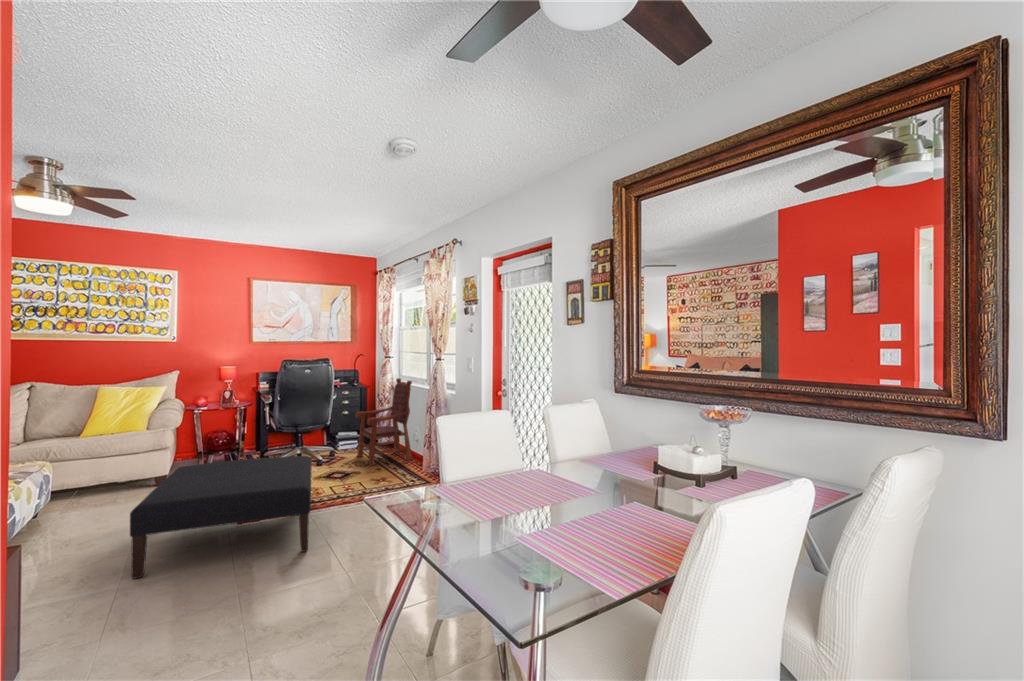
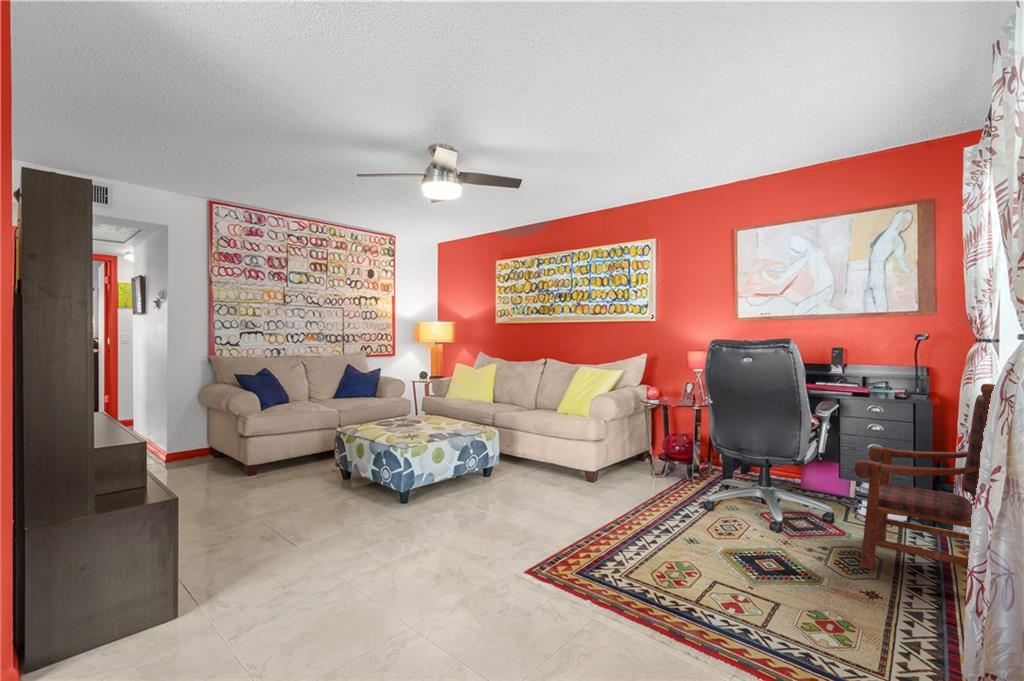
ottoman: present [130,456,312,579] -> none [358,455,628,650]

